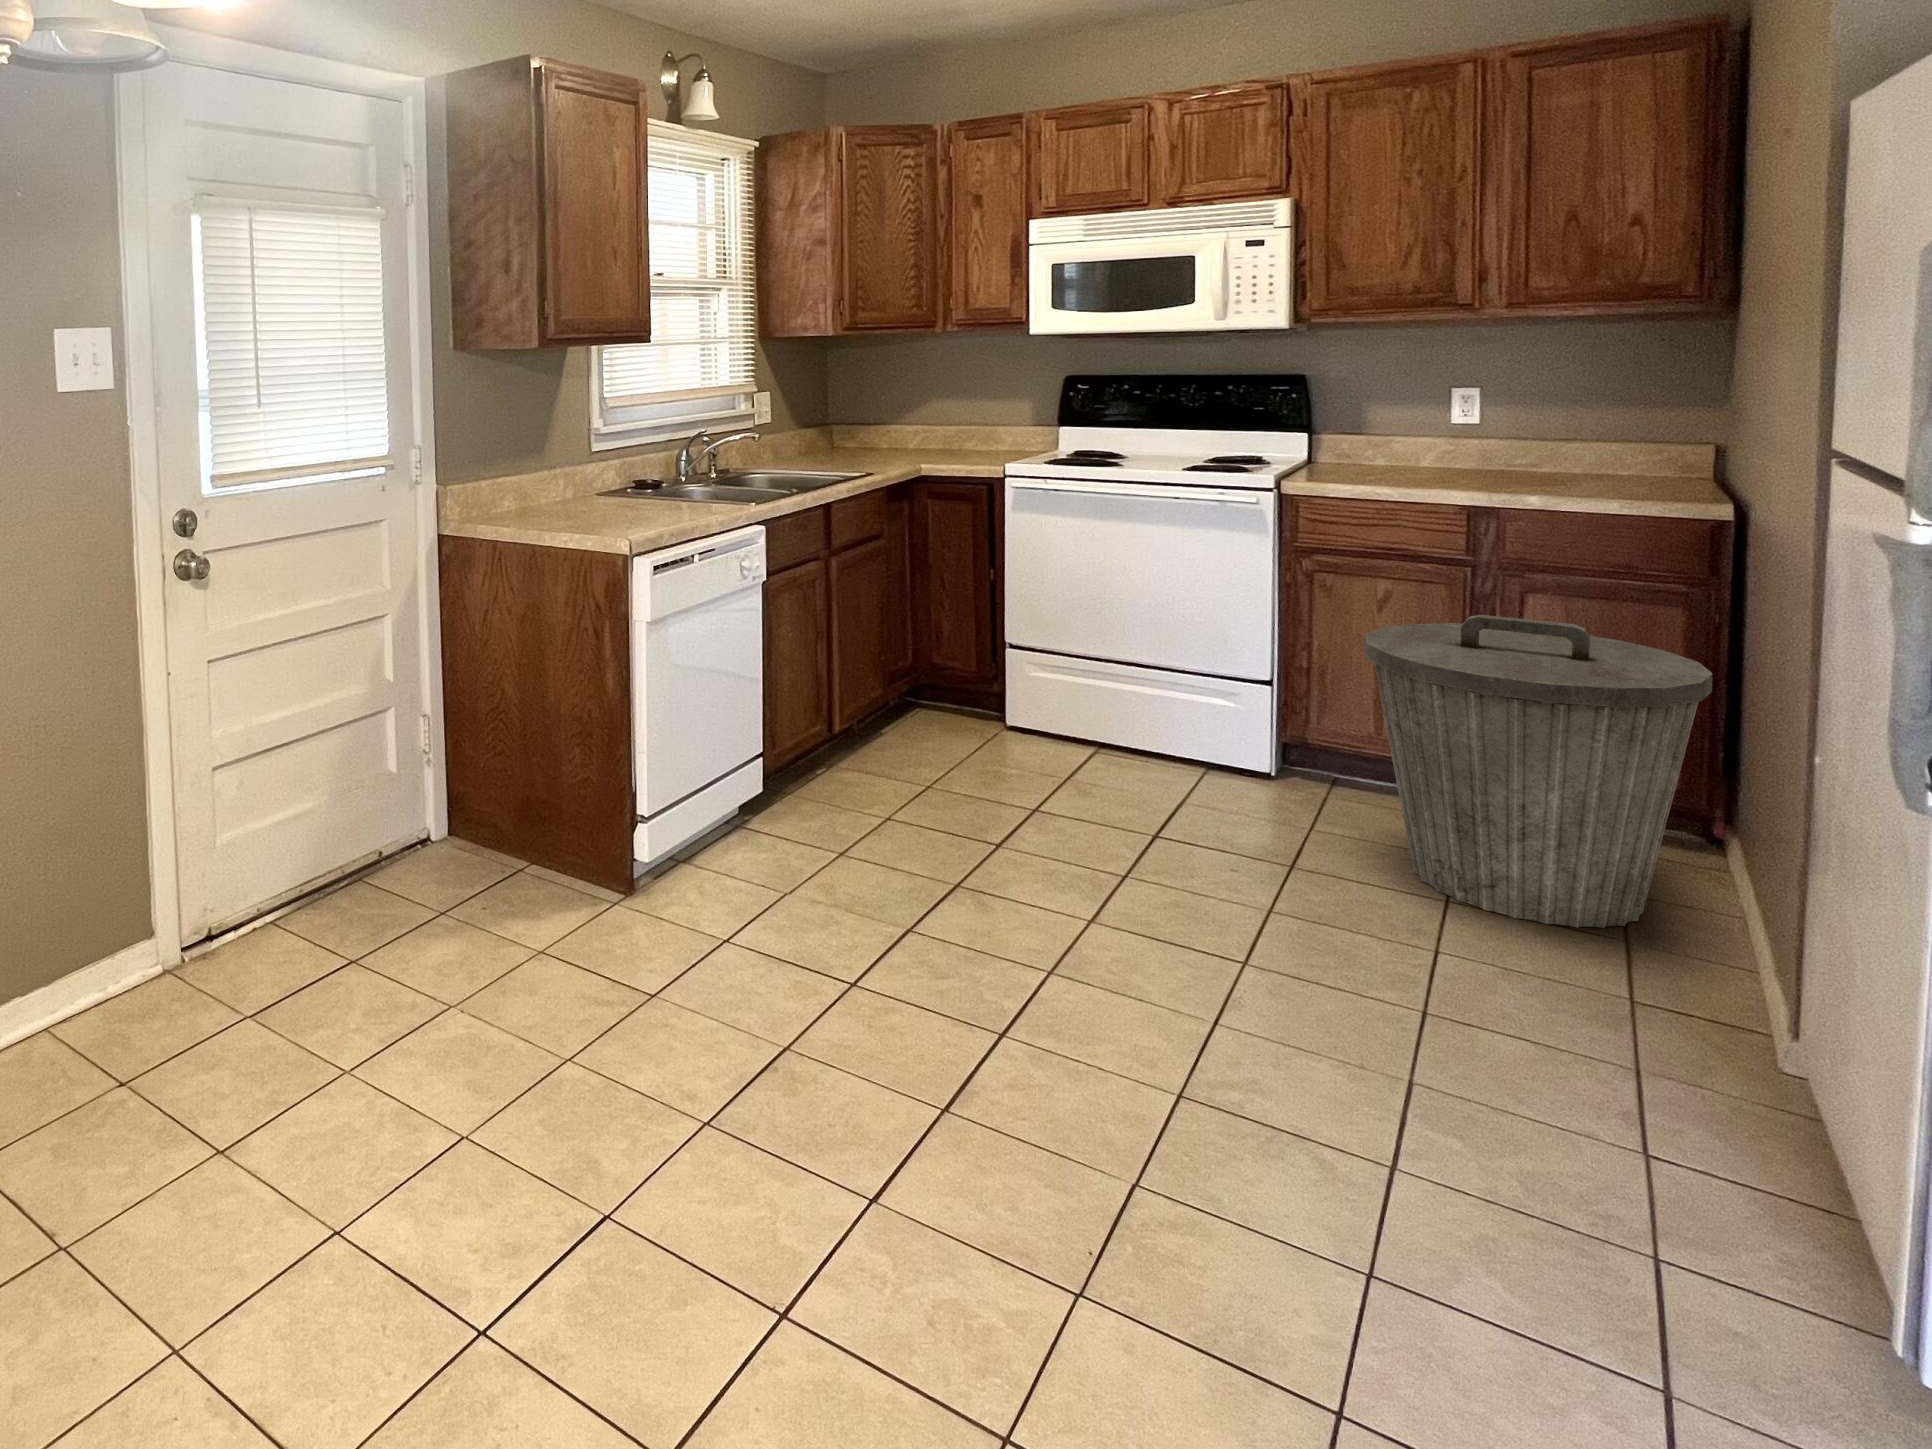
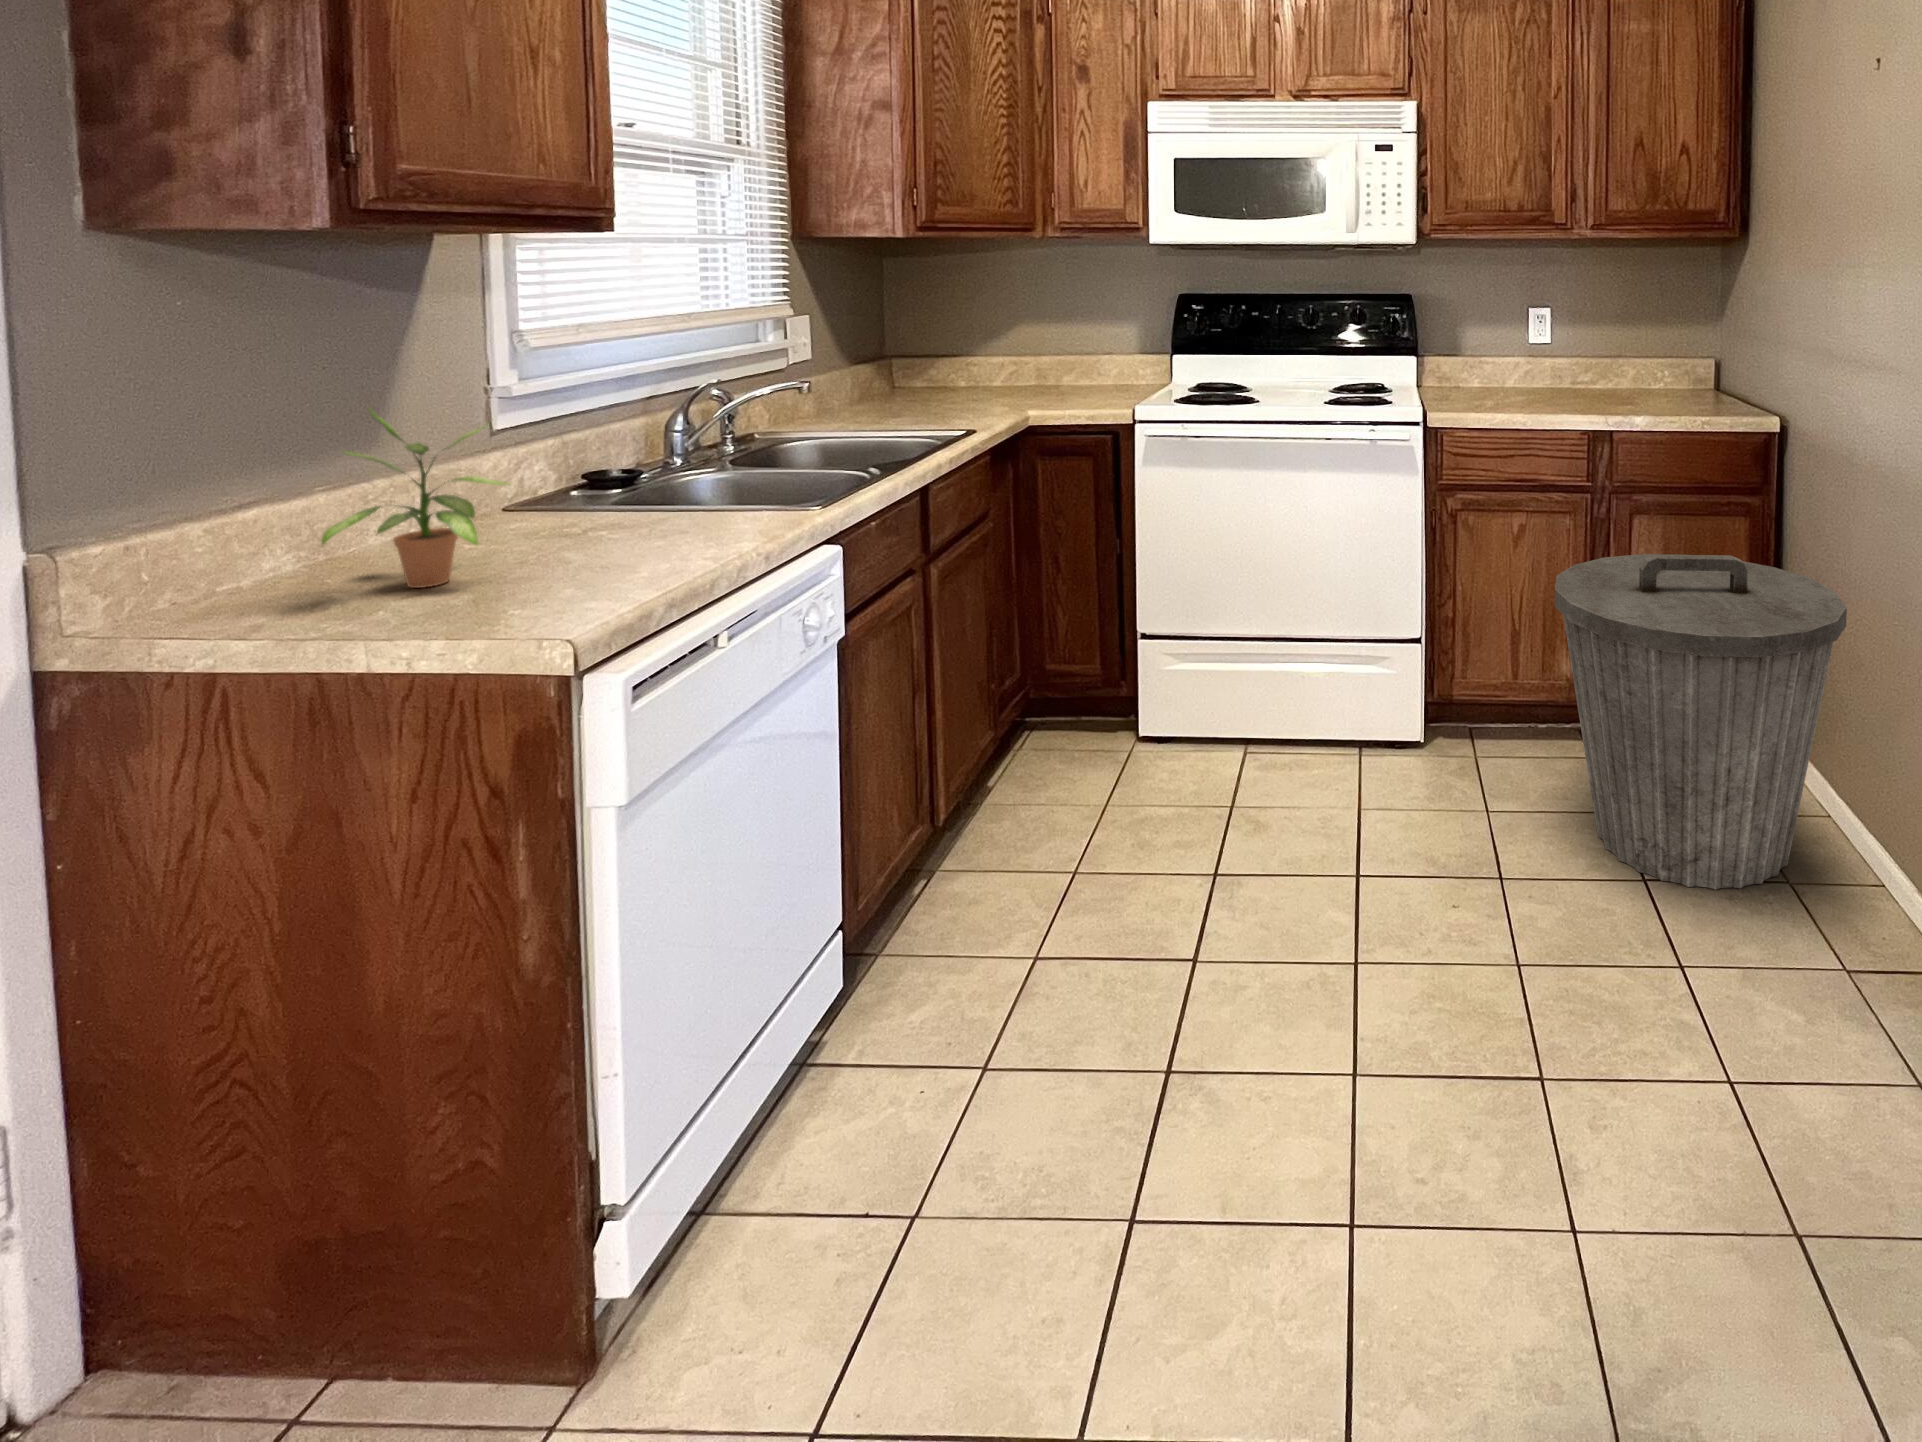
potted plant: none [536,425,609,515] -> present [321,409,507,588]

